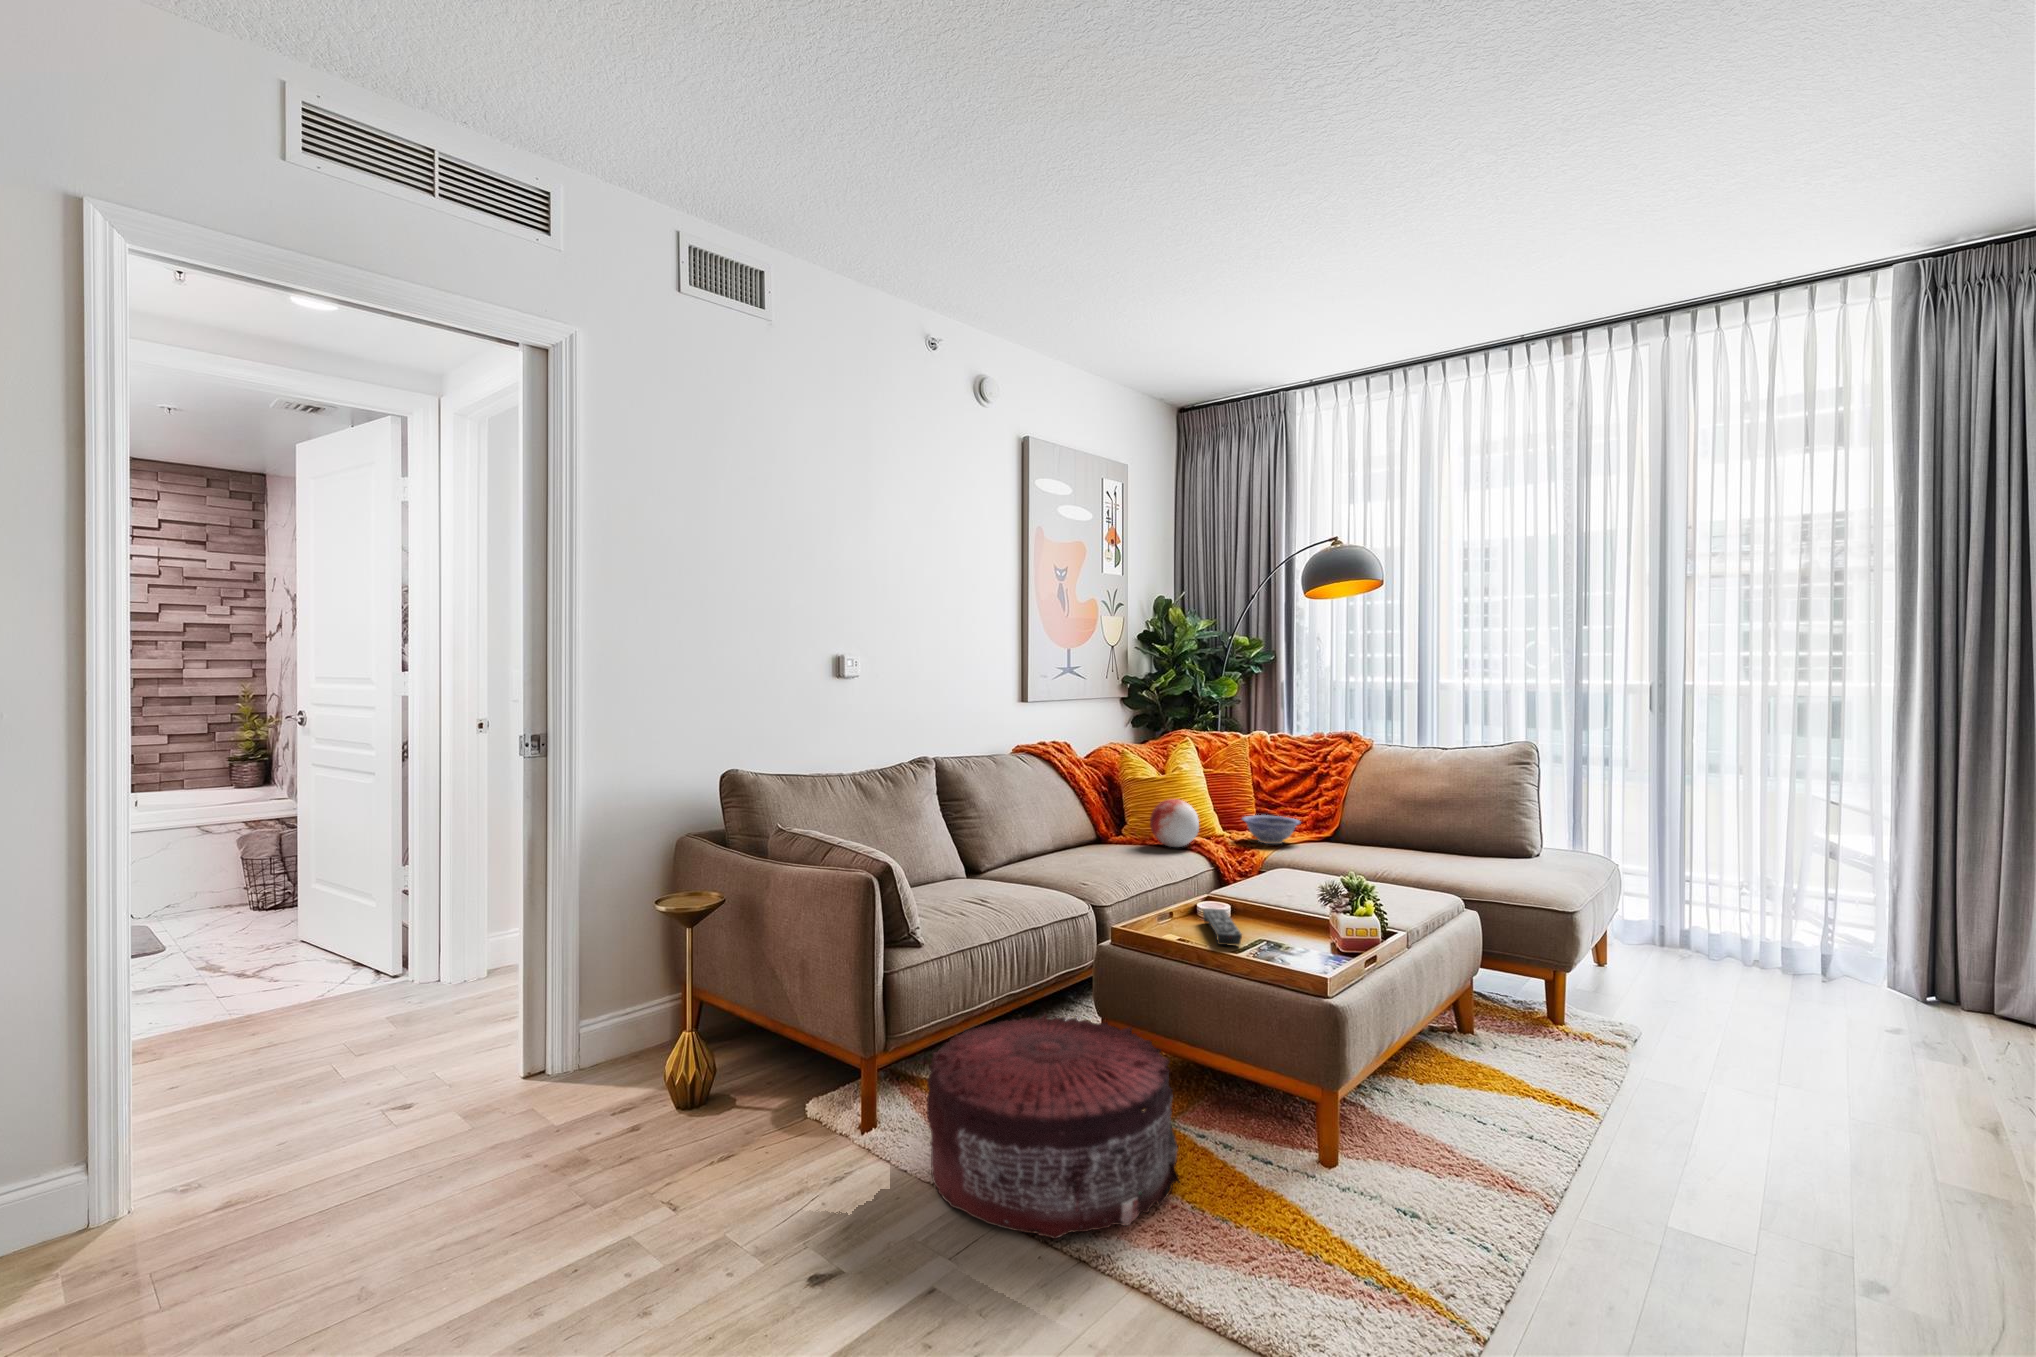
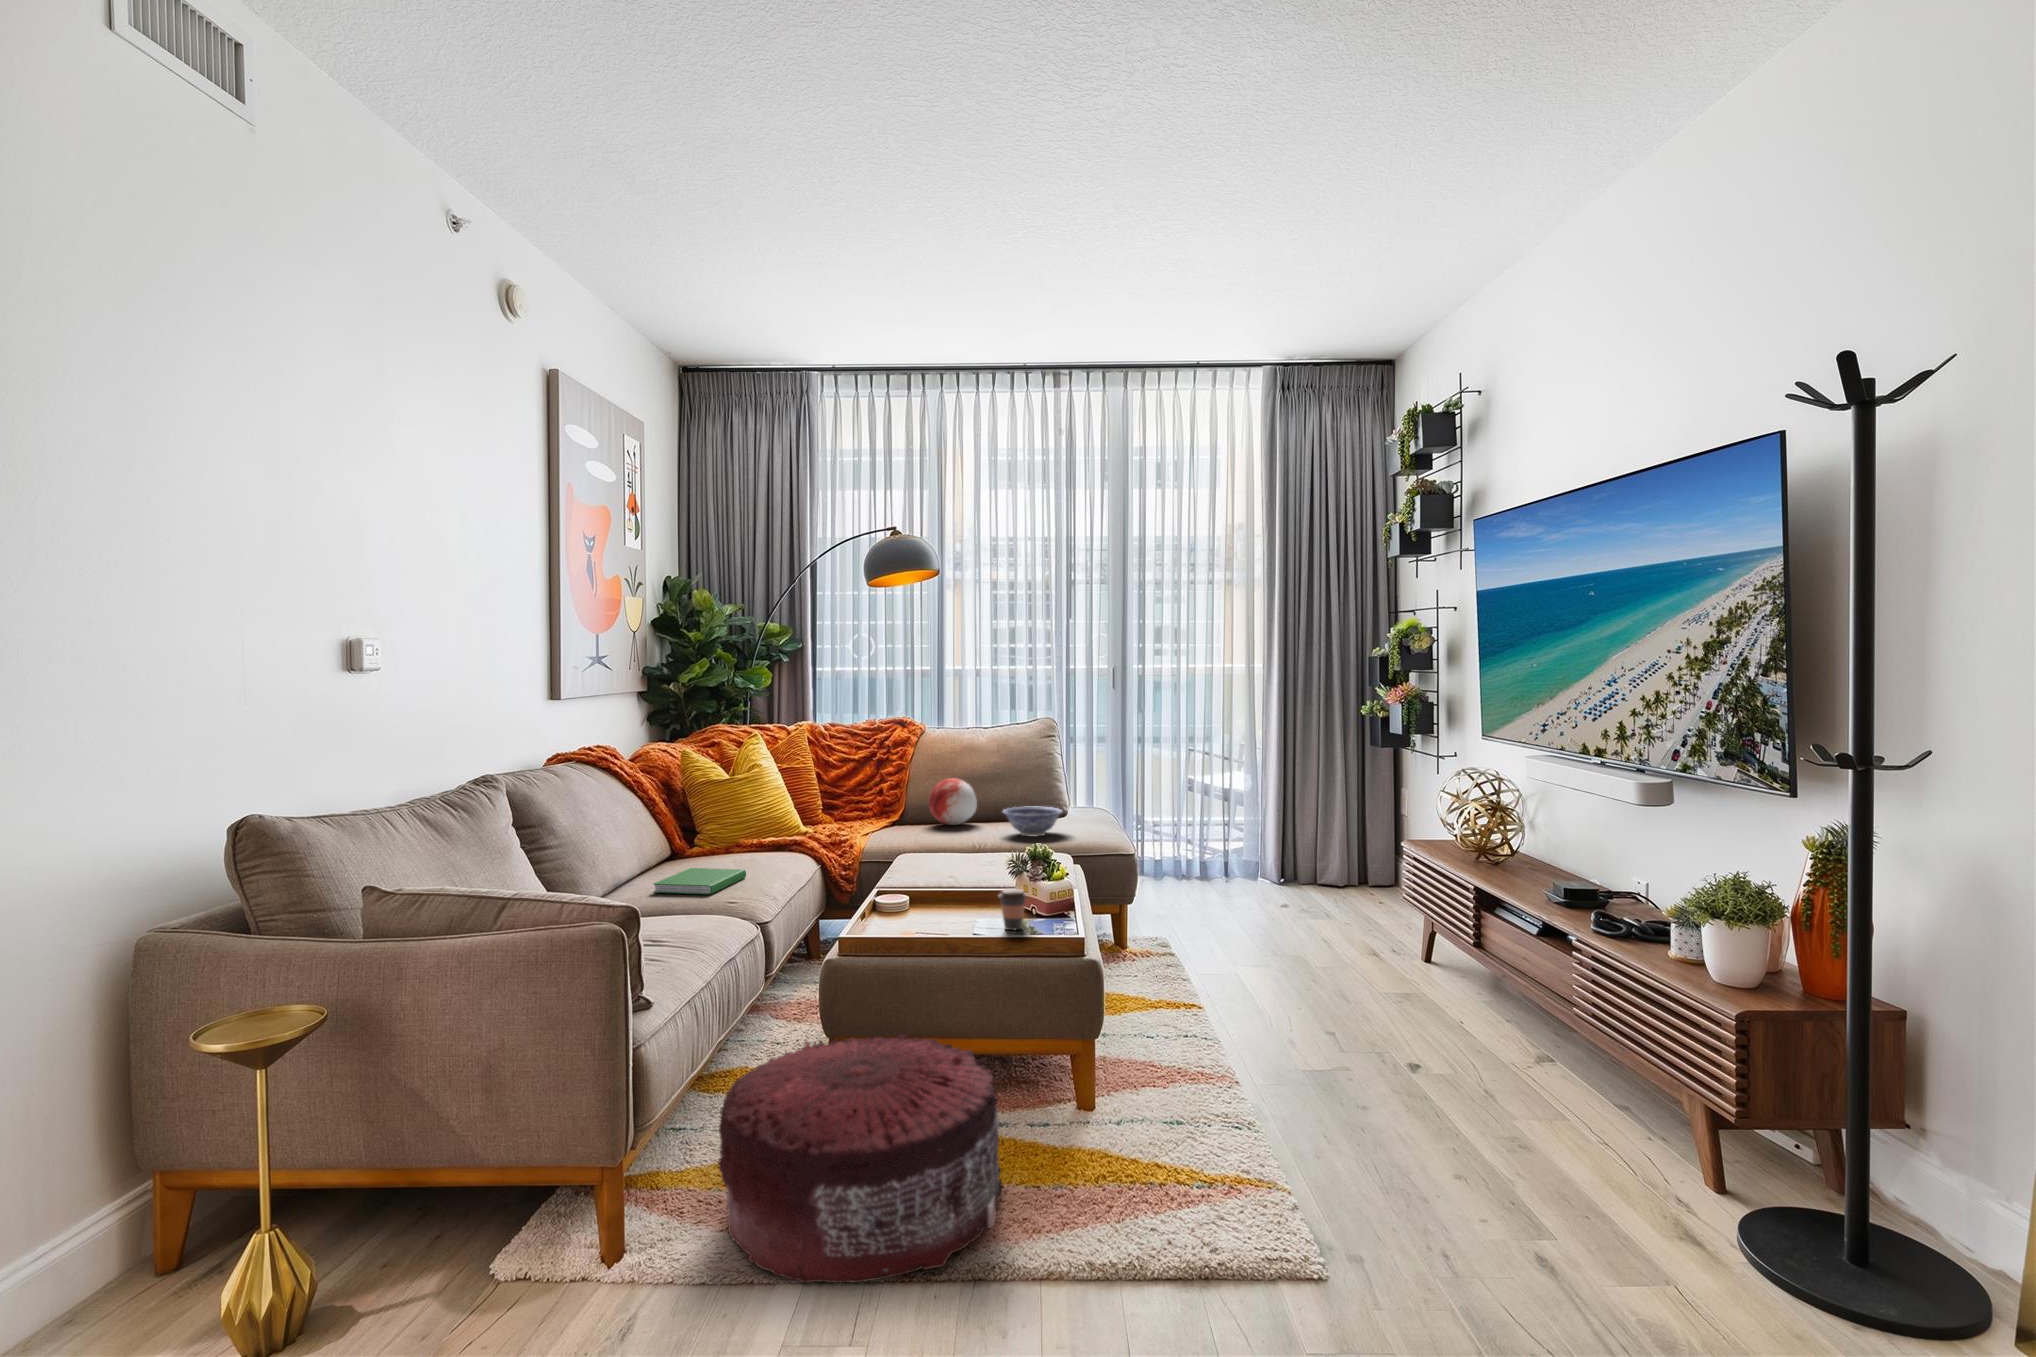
decorative orb: present [1150,799,1199,847] -> present [929,778,977,825]
decorative bowl: present [1242,815,1301,844] -> present [1002,806,1063,836]
hardcover book: none [1041,851,1125,876] -> present [653,868,746,895]
remote control: present [1203,908,1242,945] -> none [902,897,970,931]
coffee cup: none [1267,916,1297,958] -> present [999,889,1027,930]

